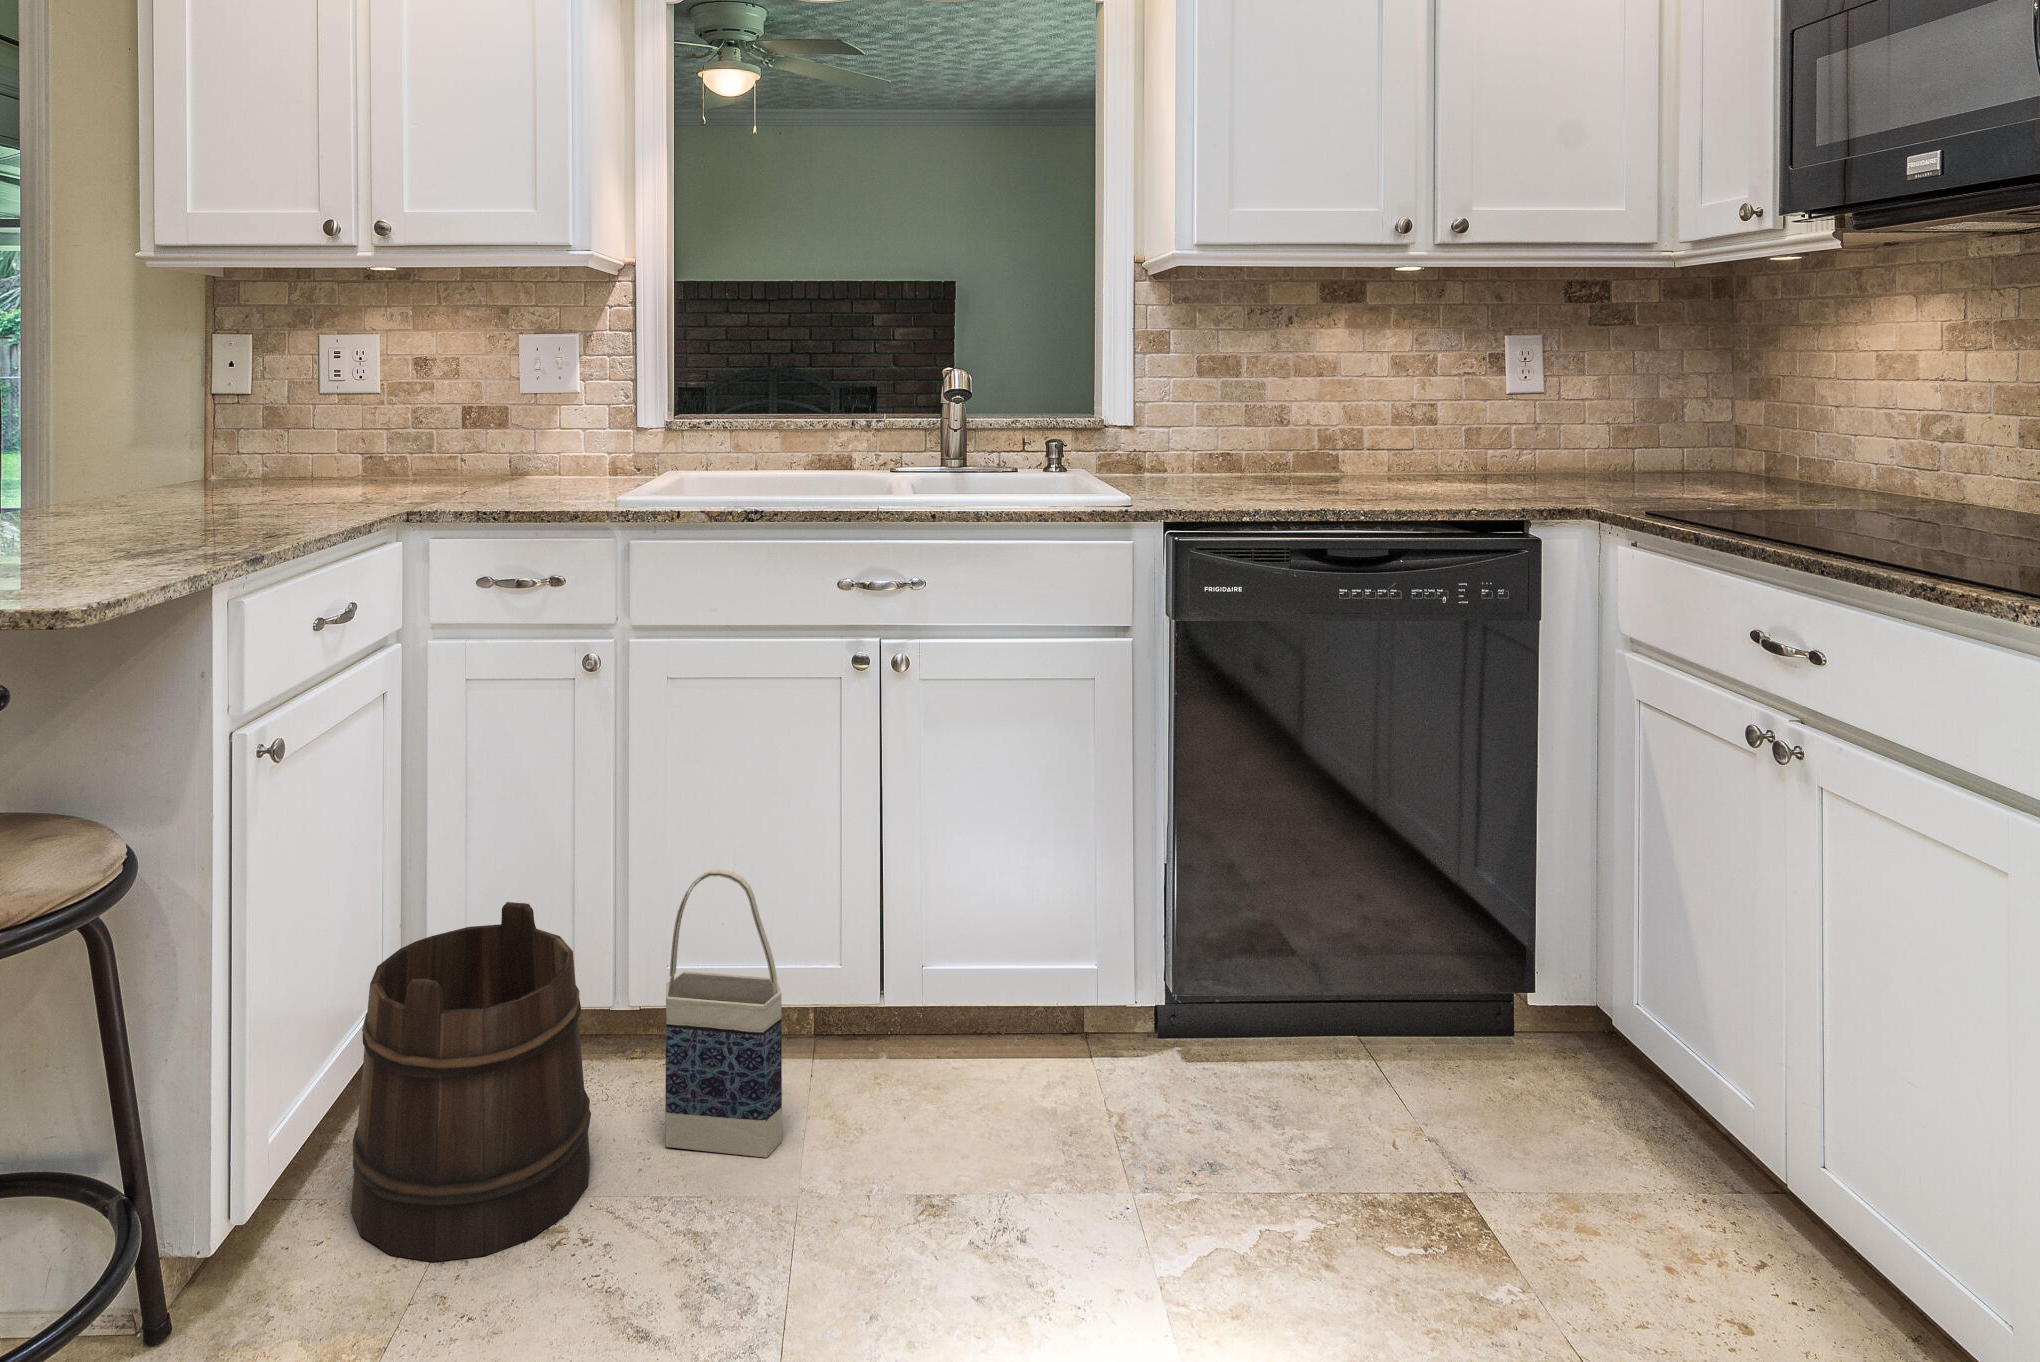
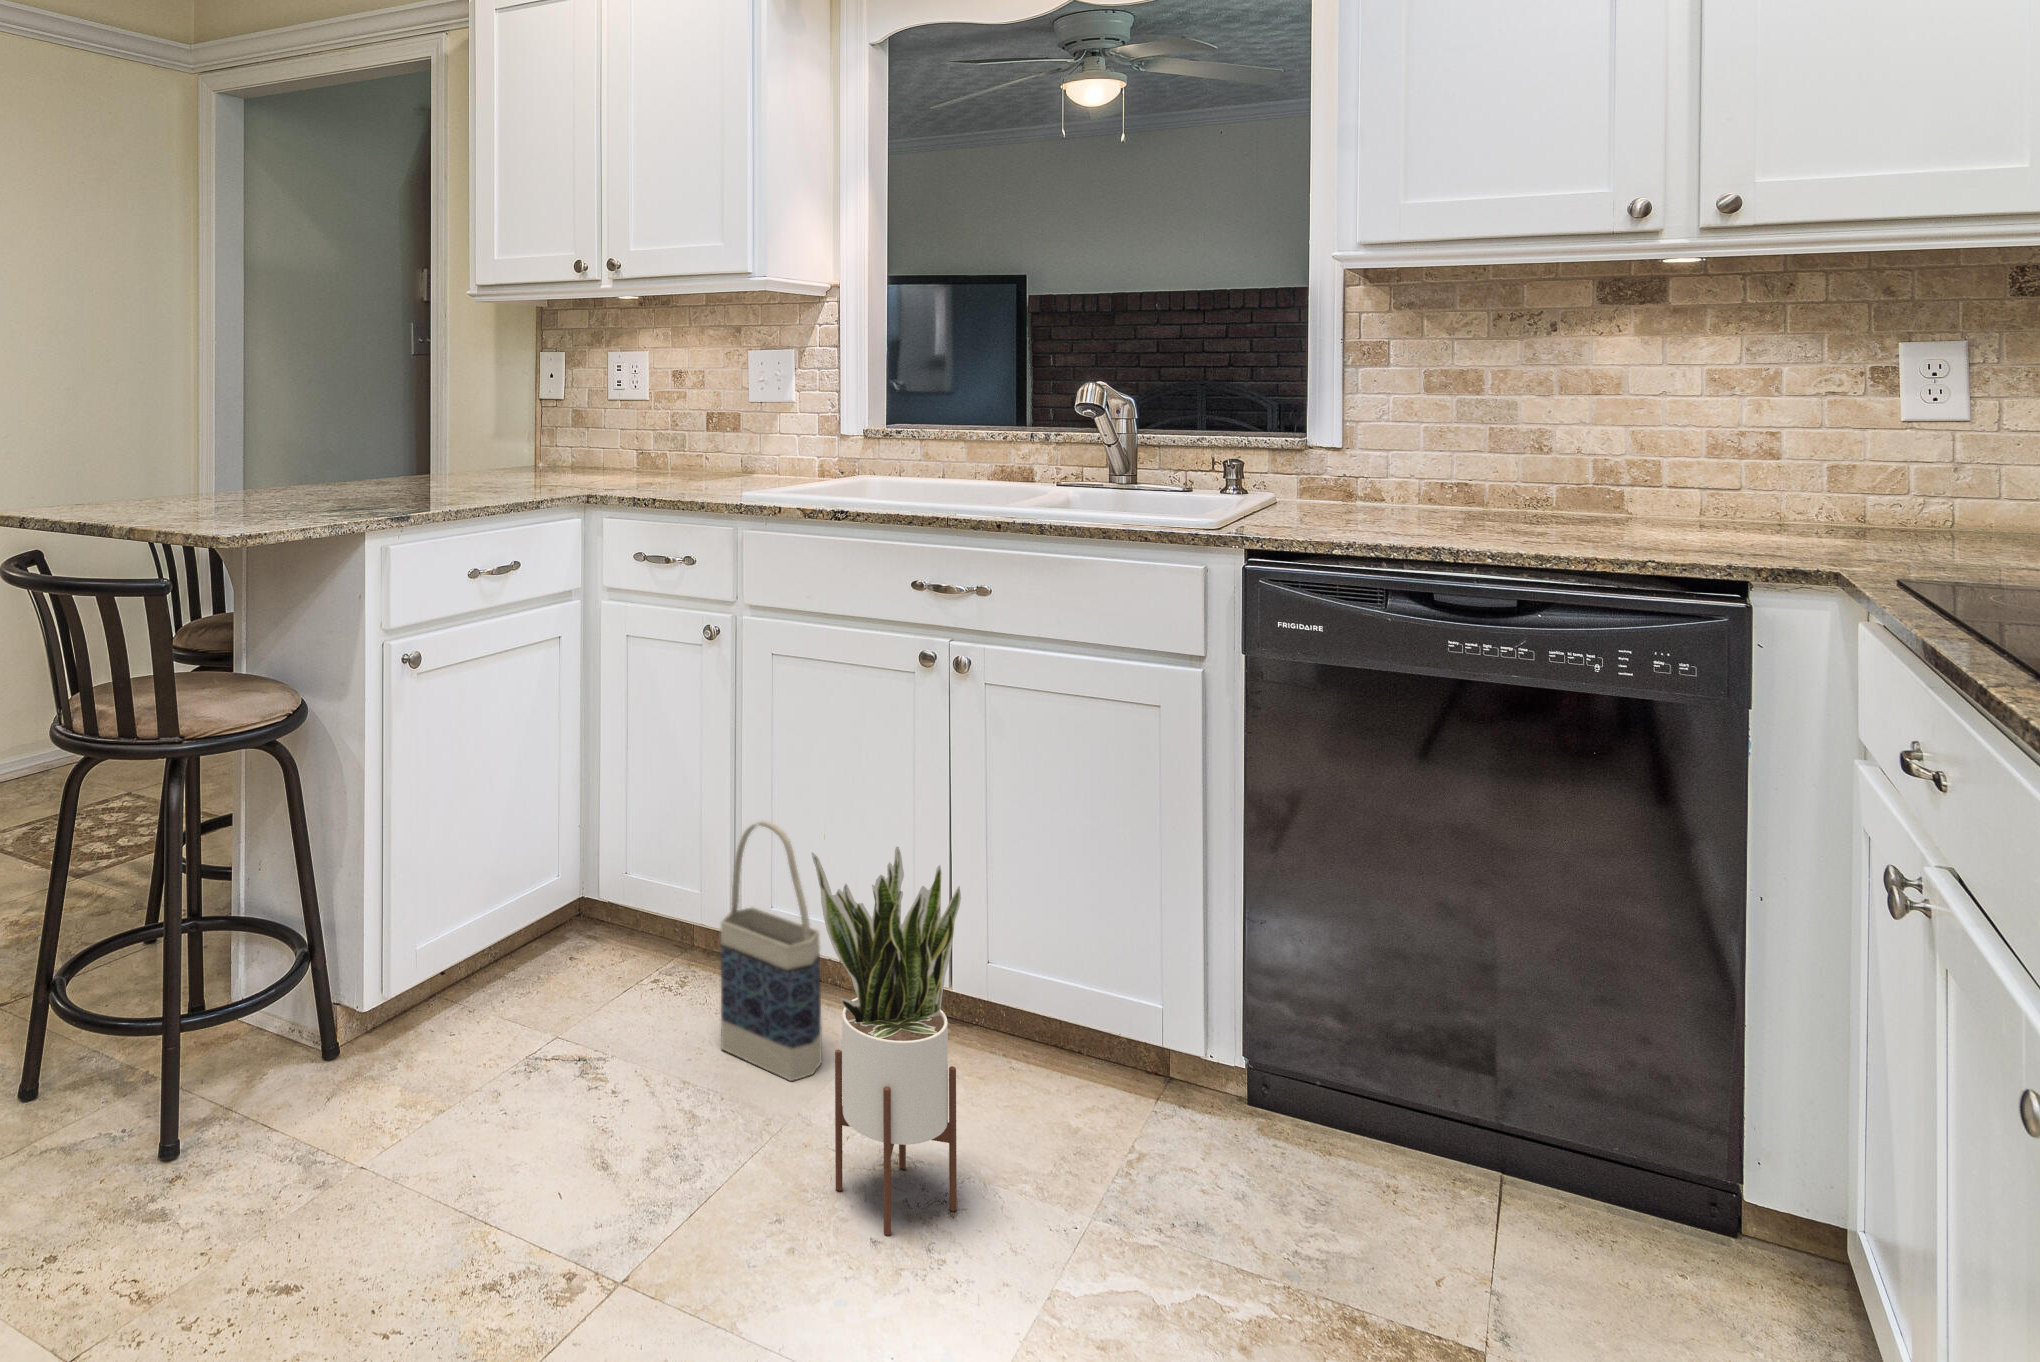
potted plant: none [903,868,1027,1293] -> present [812,847,961,1236]
bucket: present [351,902,591,1262] -> none [482,816,663,1076]

